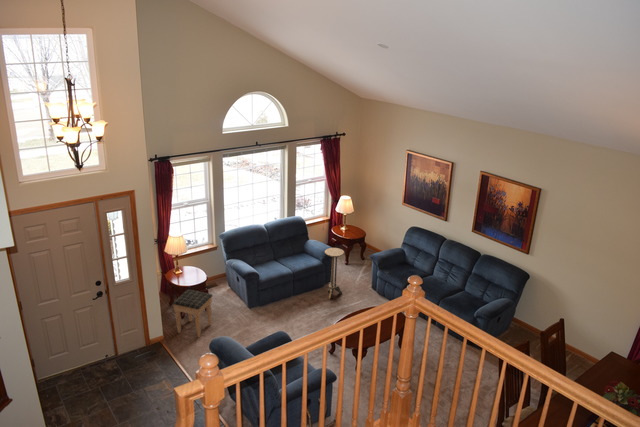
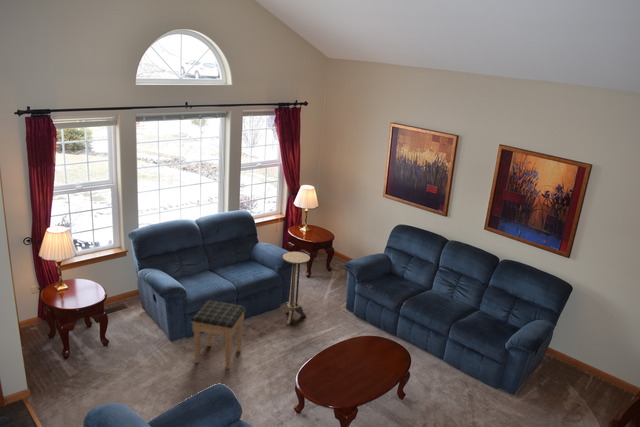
footstool: present [172,290,212,337] -> present [191,300,246,369]

